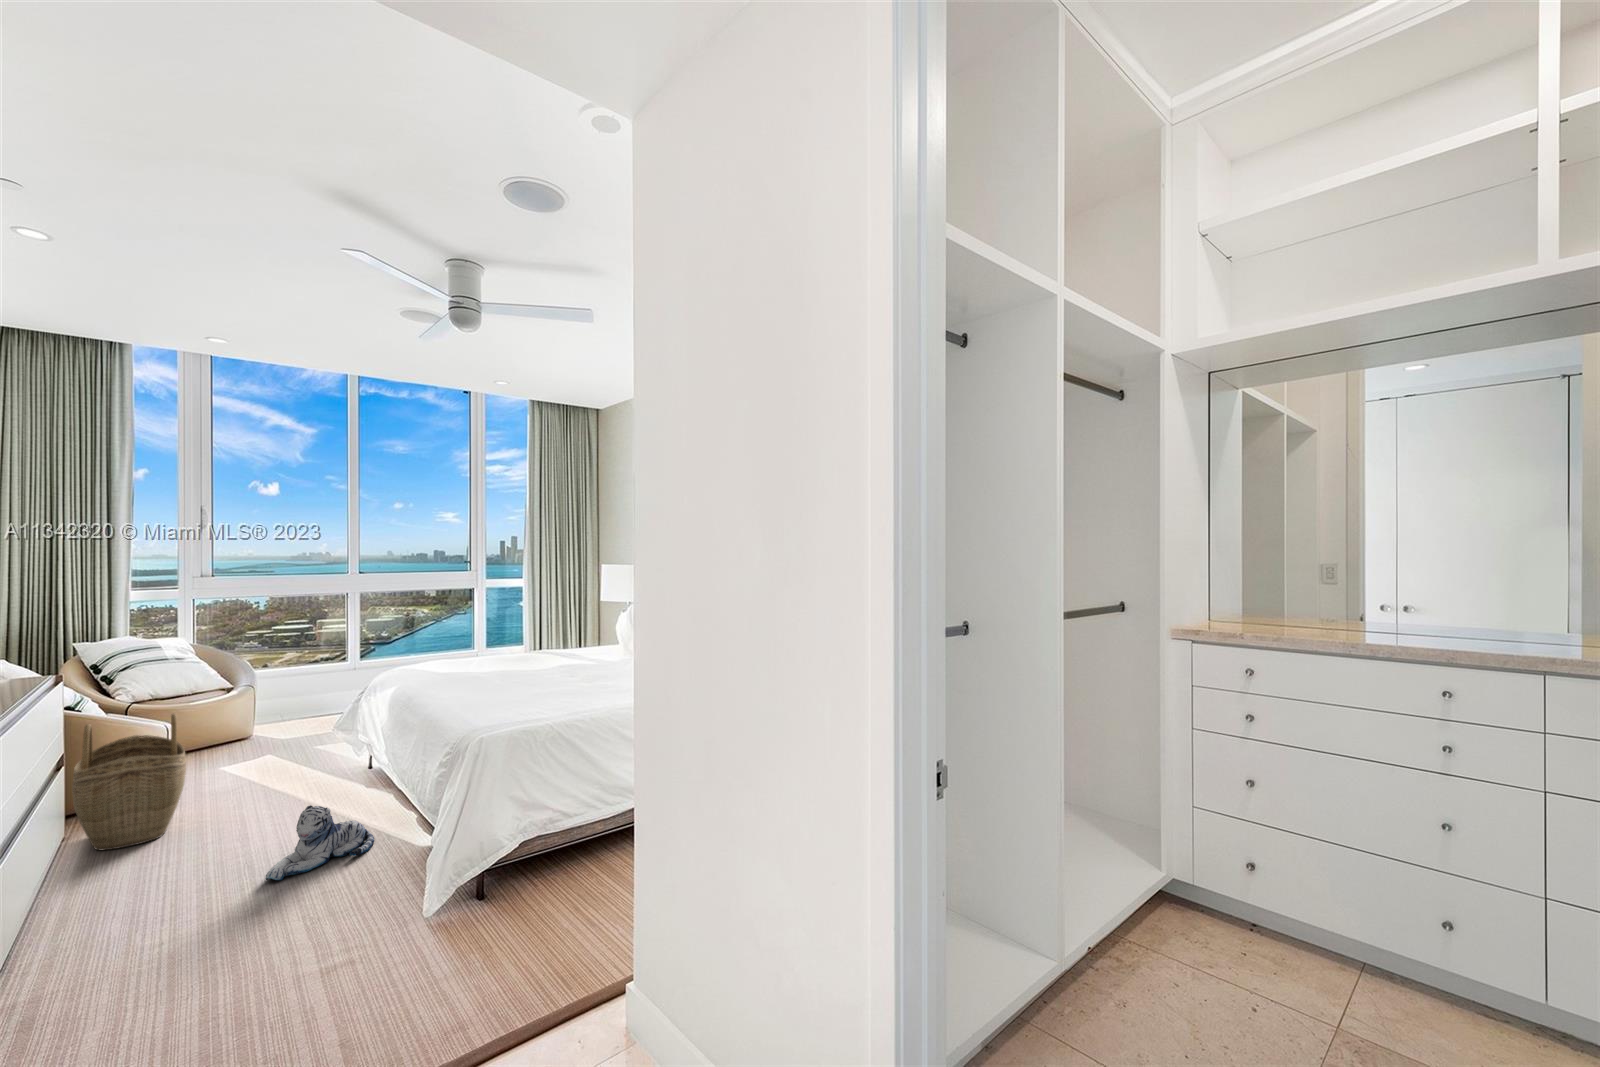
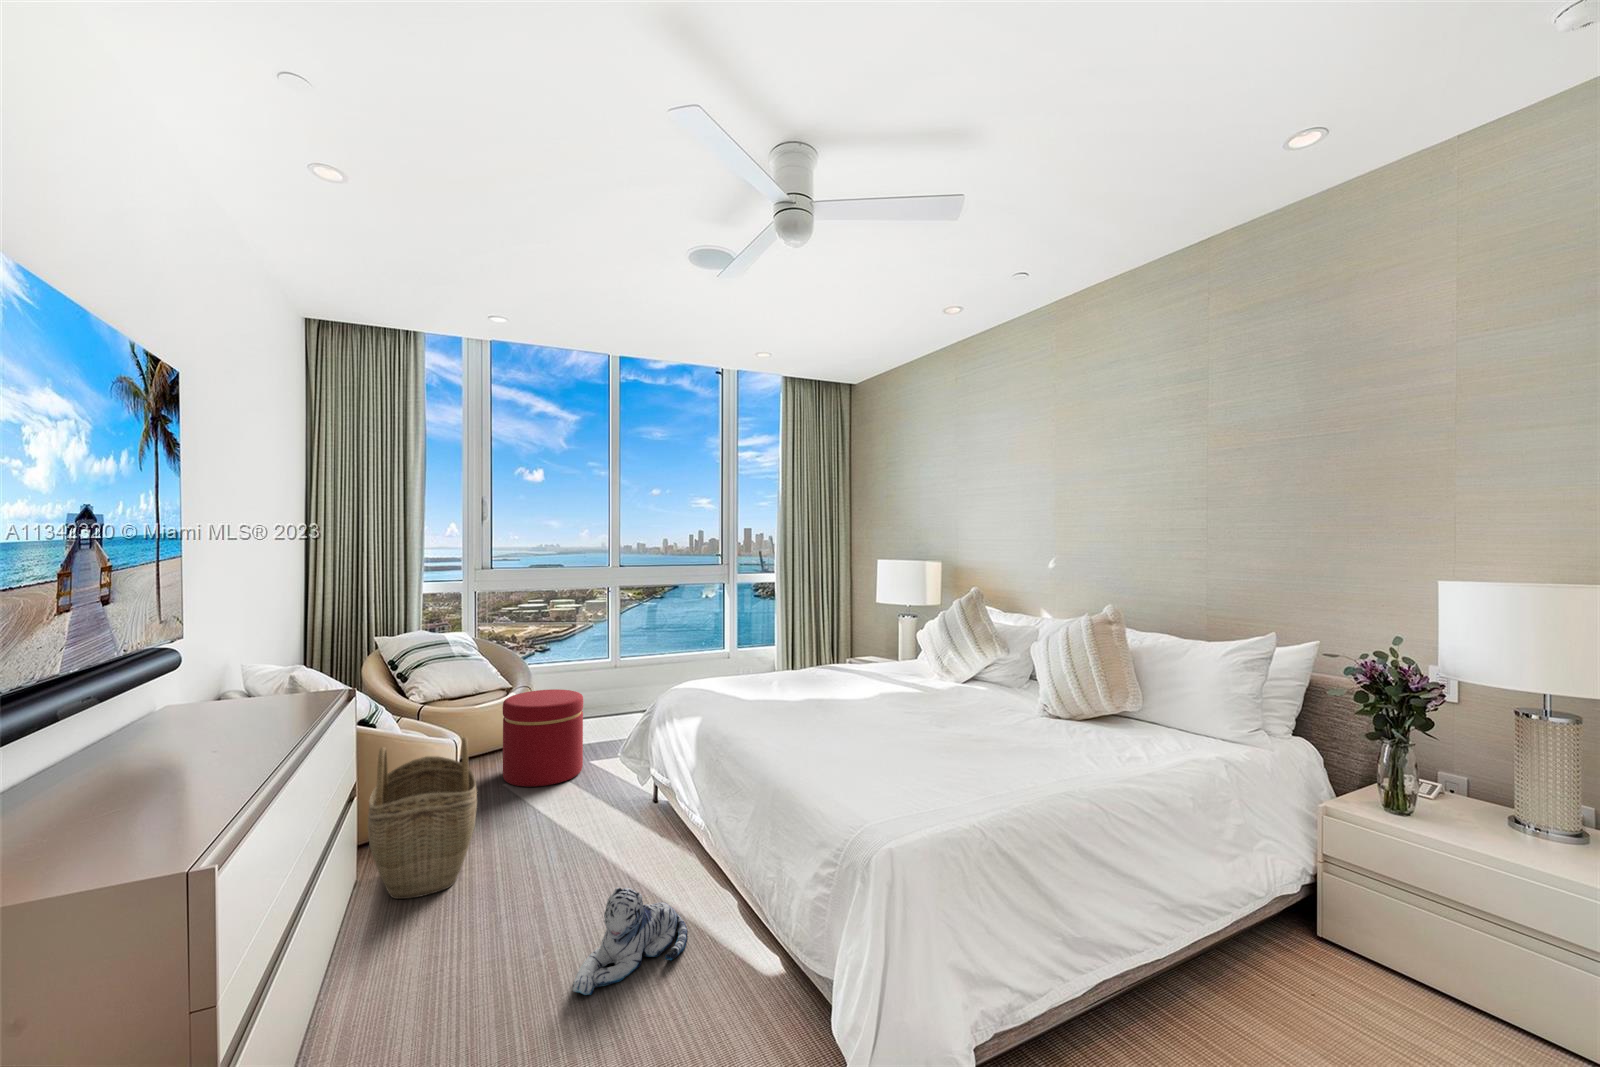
ottoman: none [219,684,306,770] -> present [503,689,583,787]

